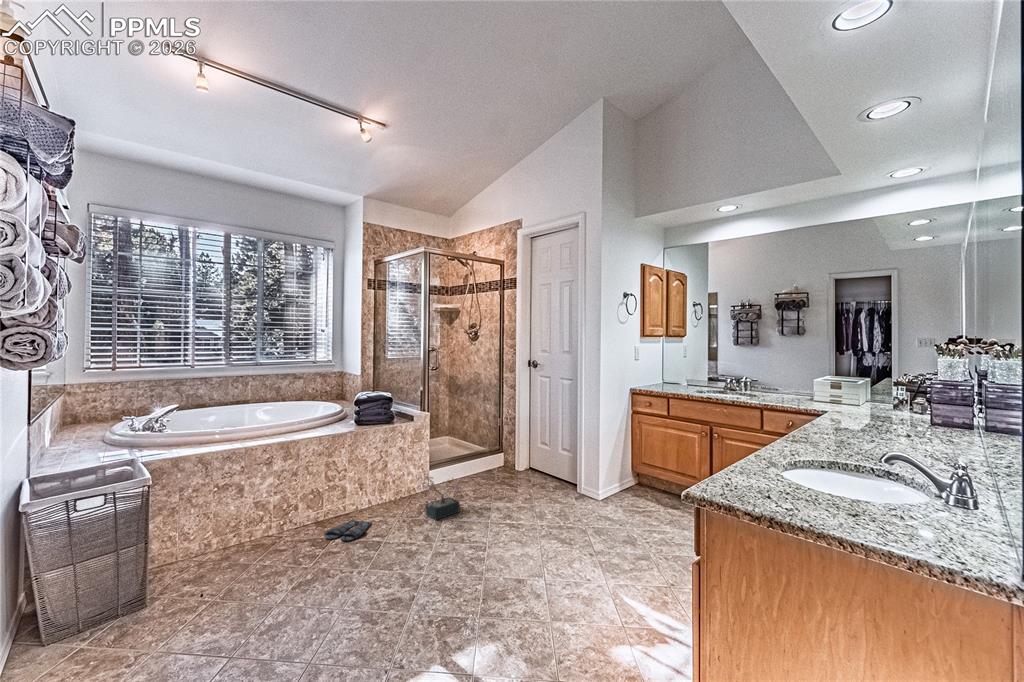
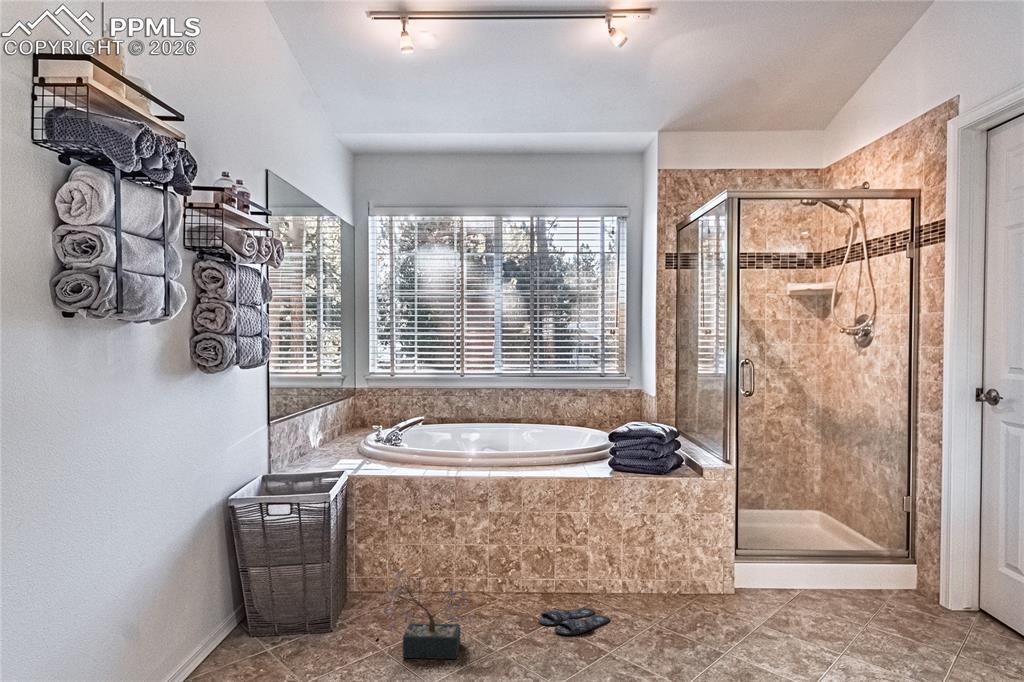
decorative plant: present [417,477,462,520] -> present [384,569,474,659]

